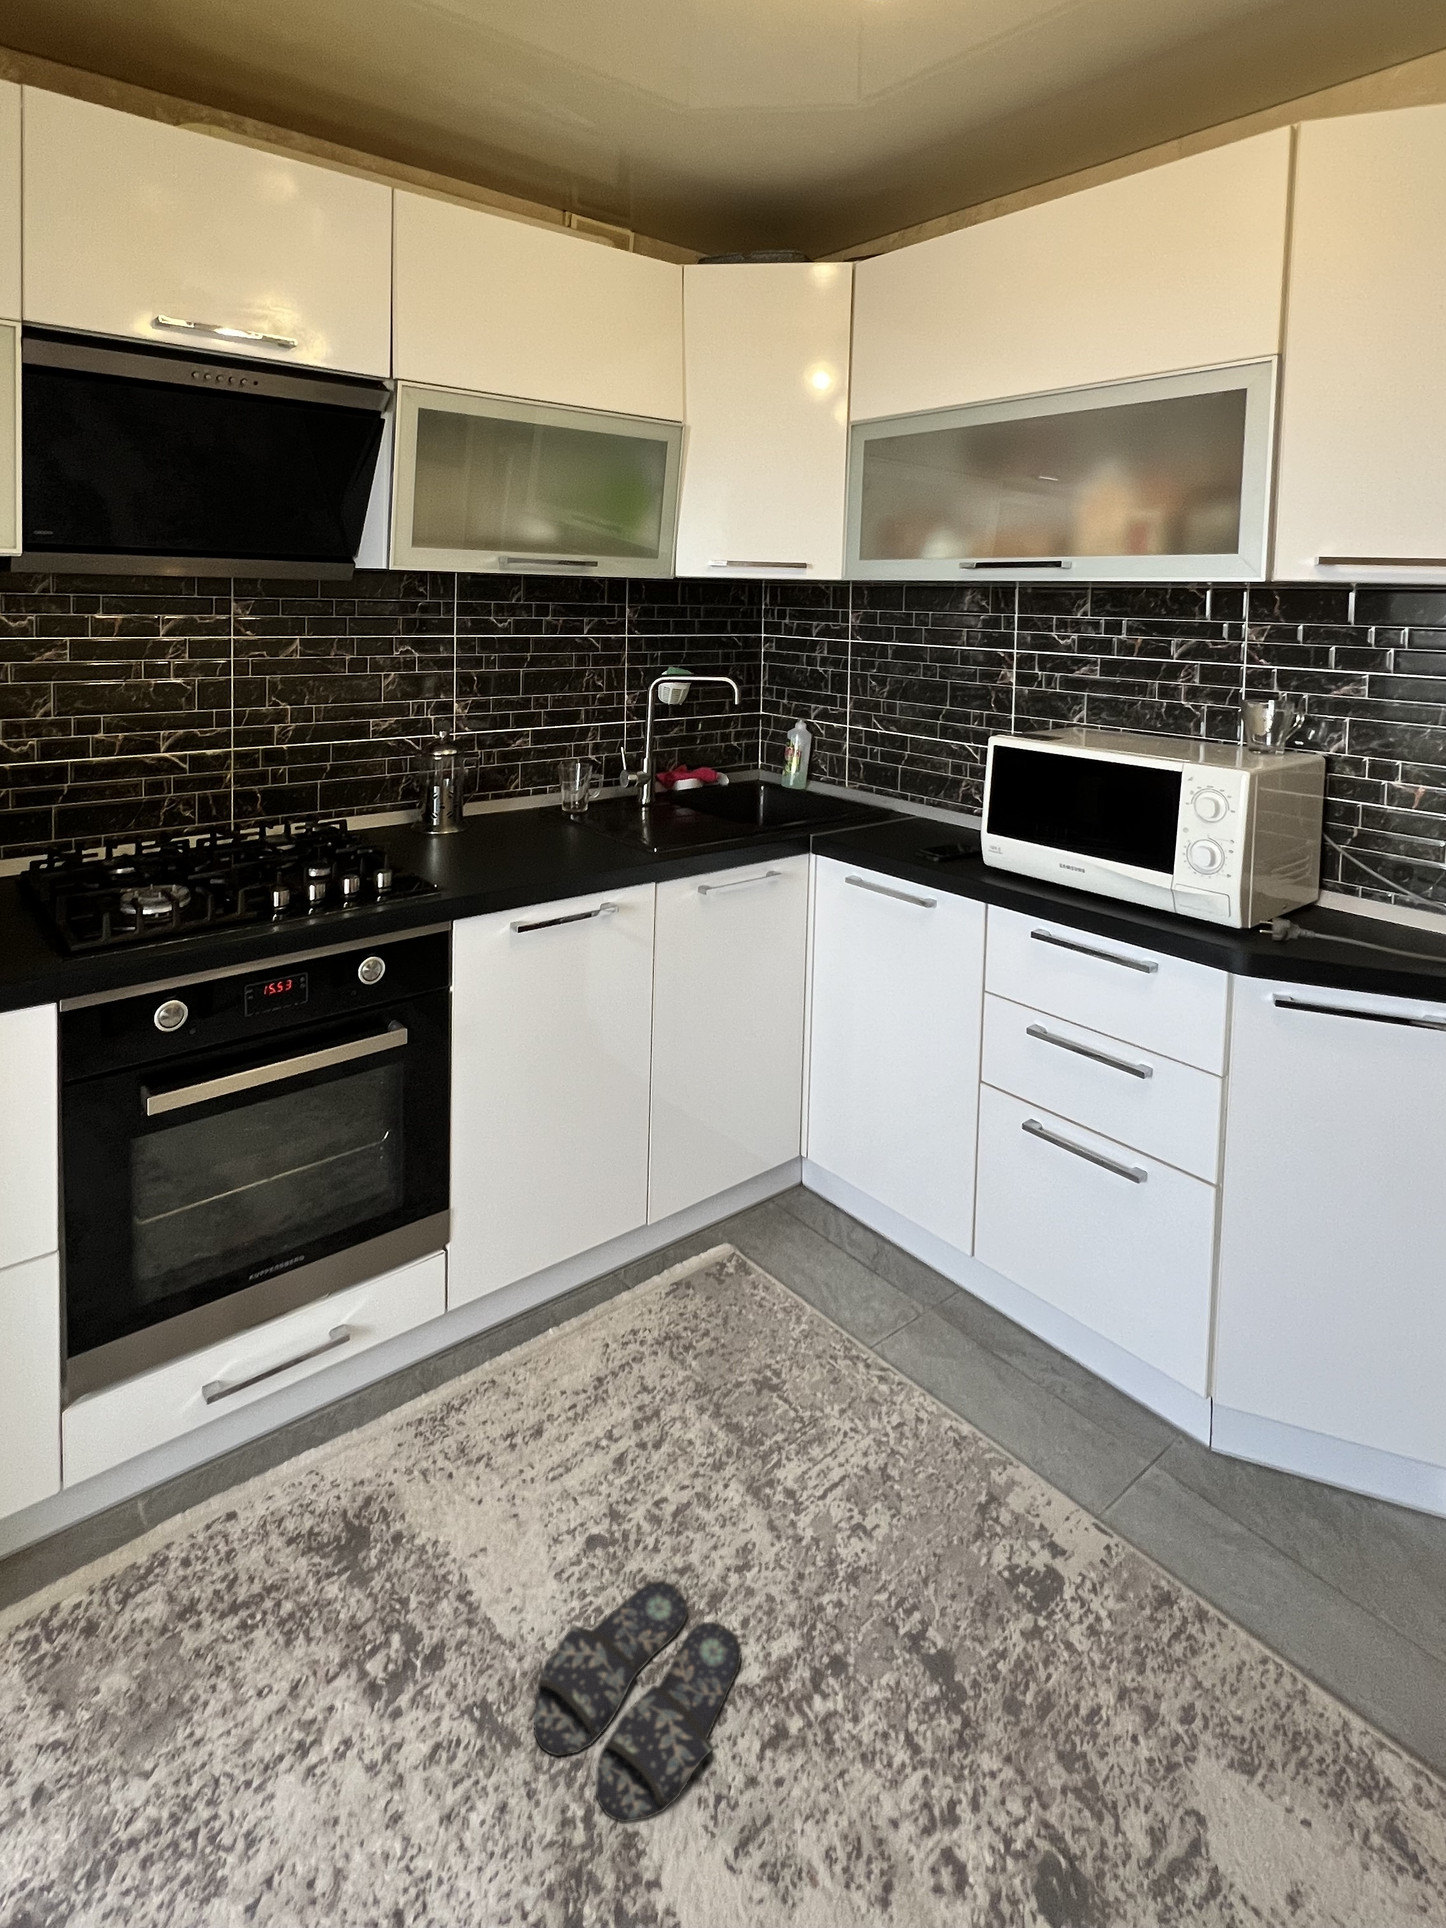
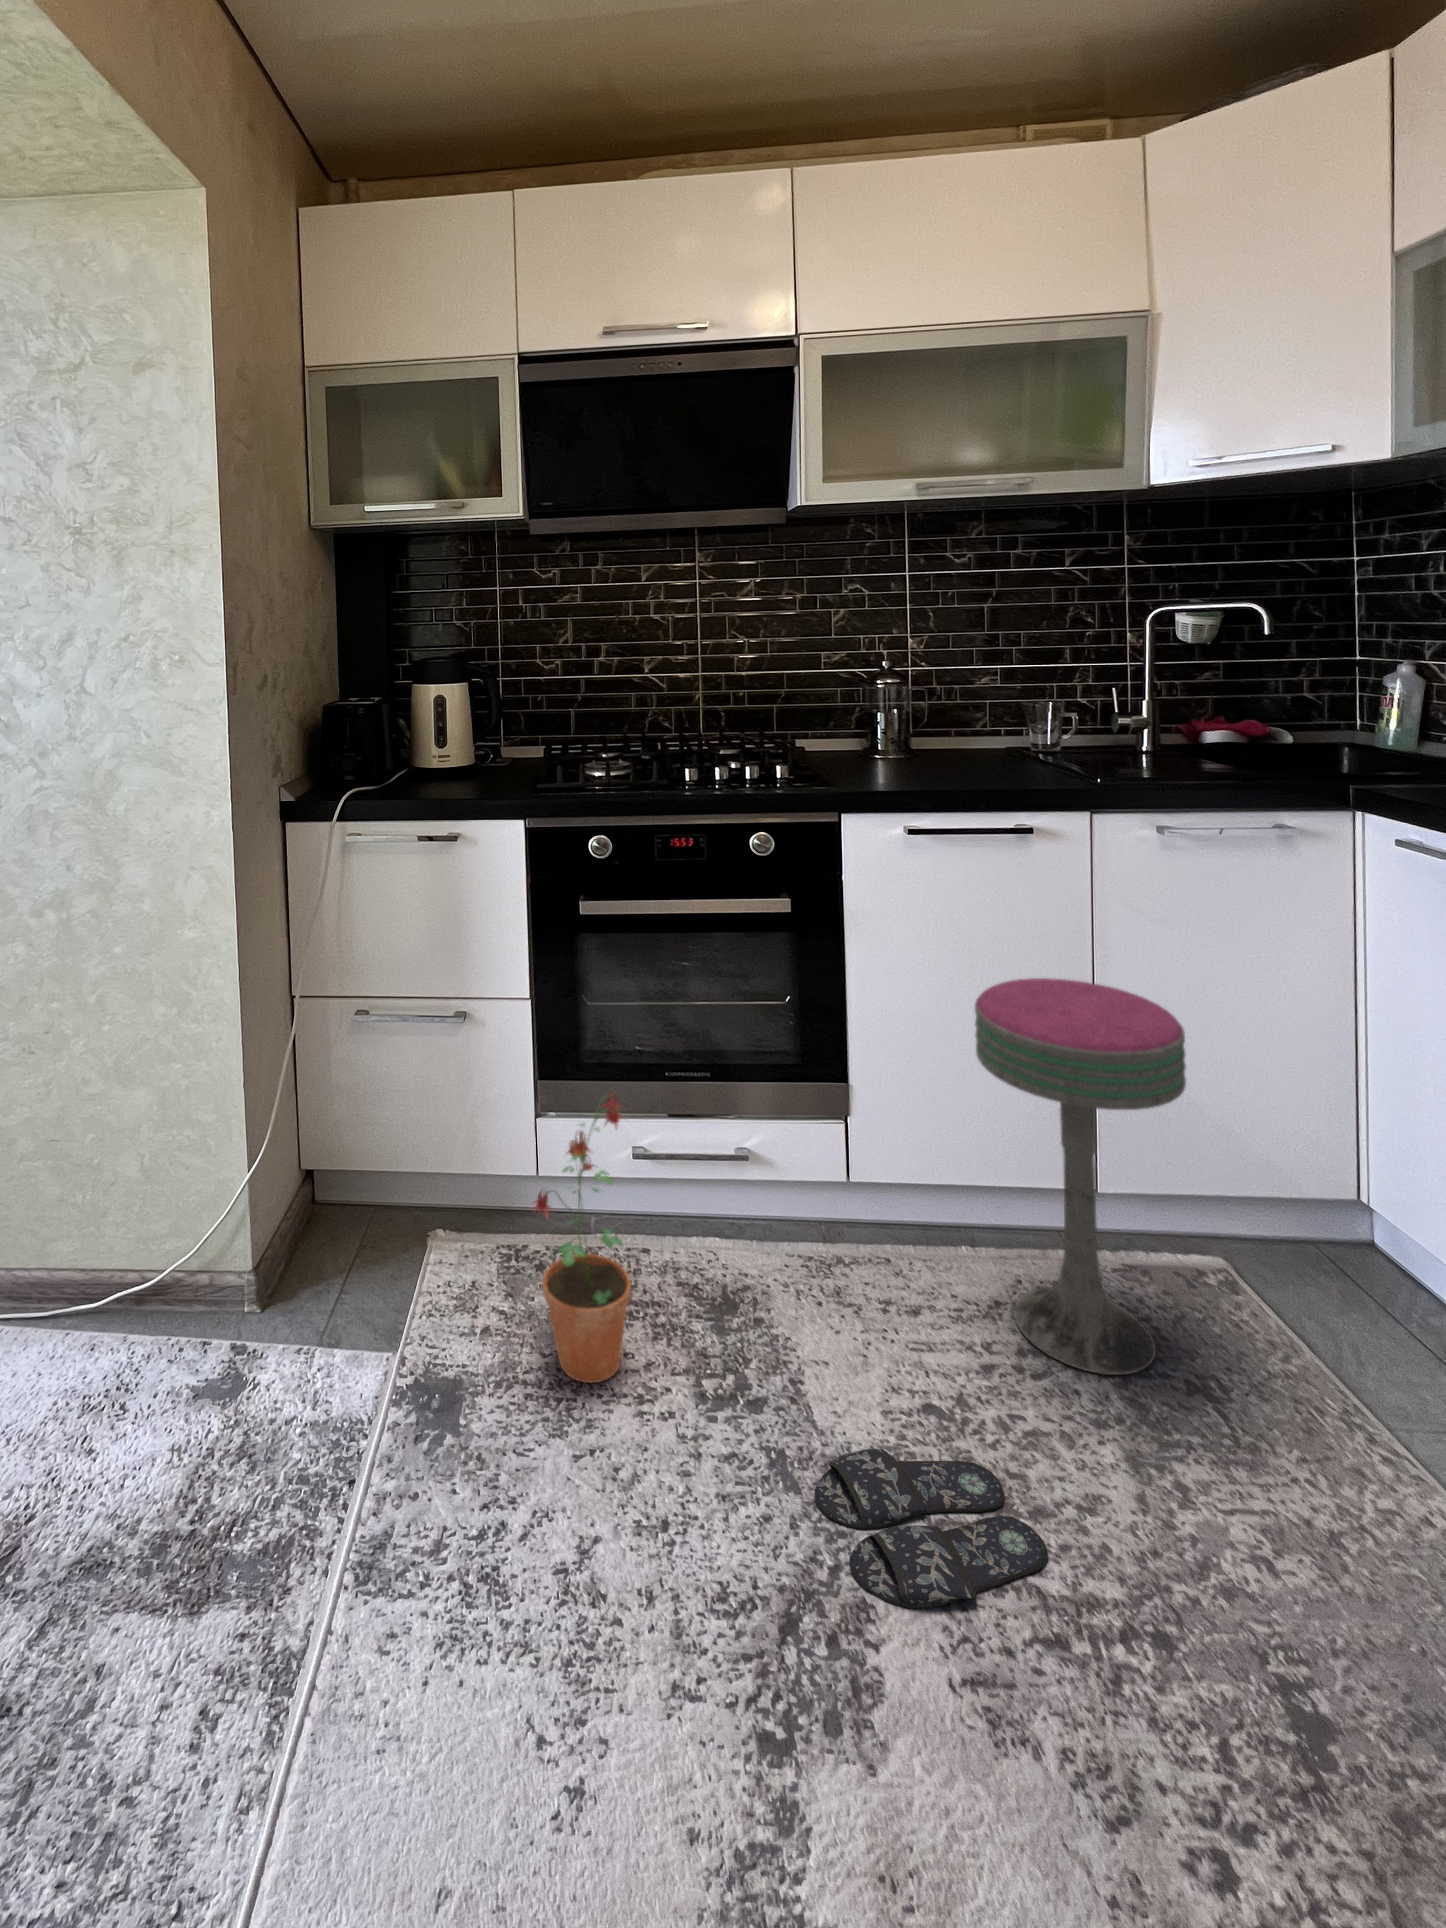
bar stool: none [592,1044,761,1416] -> present [975,978,1186,1375]
potted plant: none [135,1356,277,1784] -> present [535,1095,631,1383]

